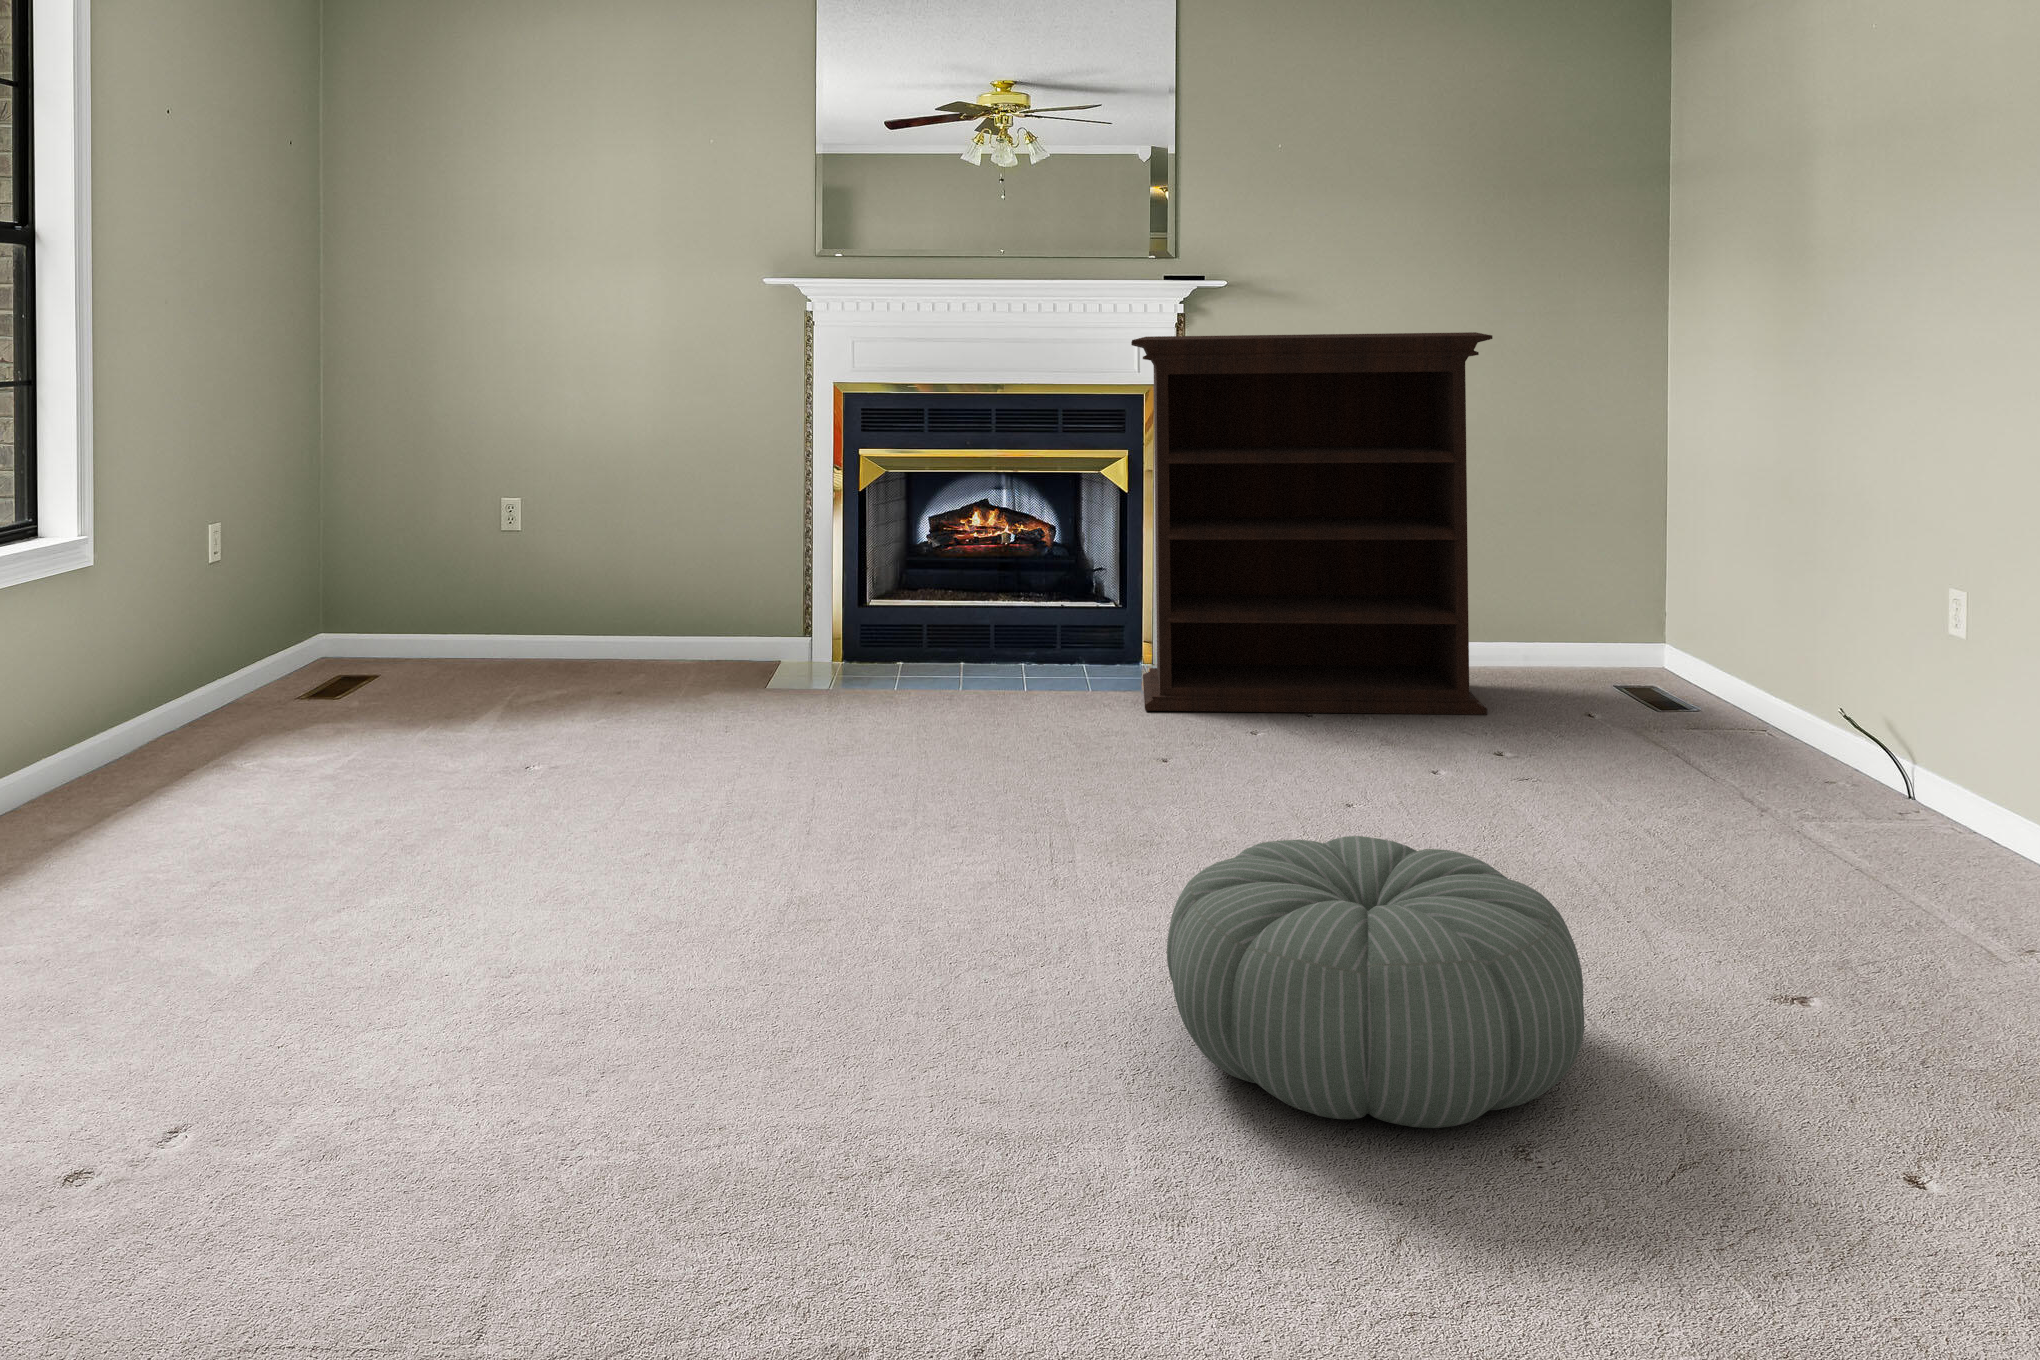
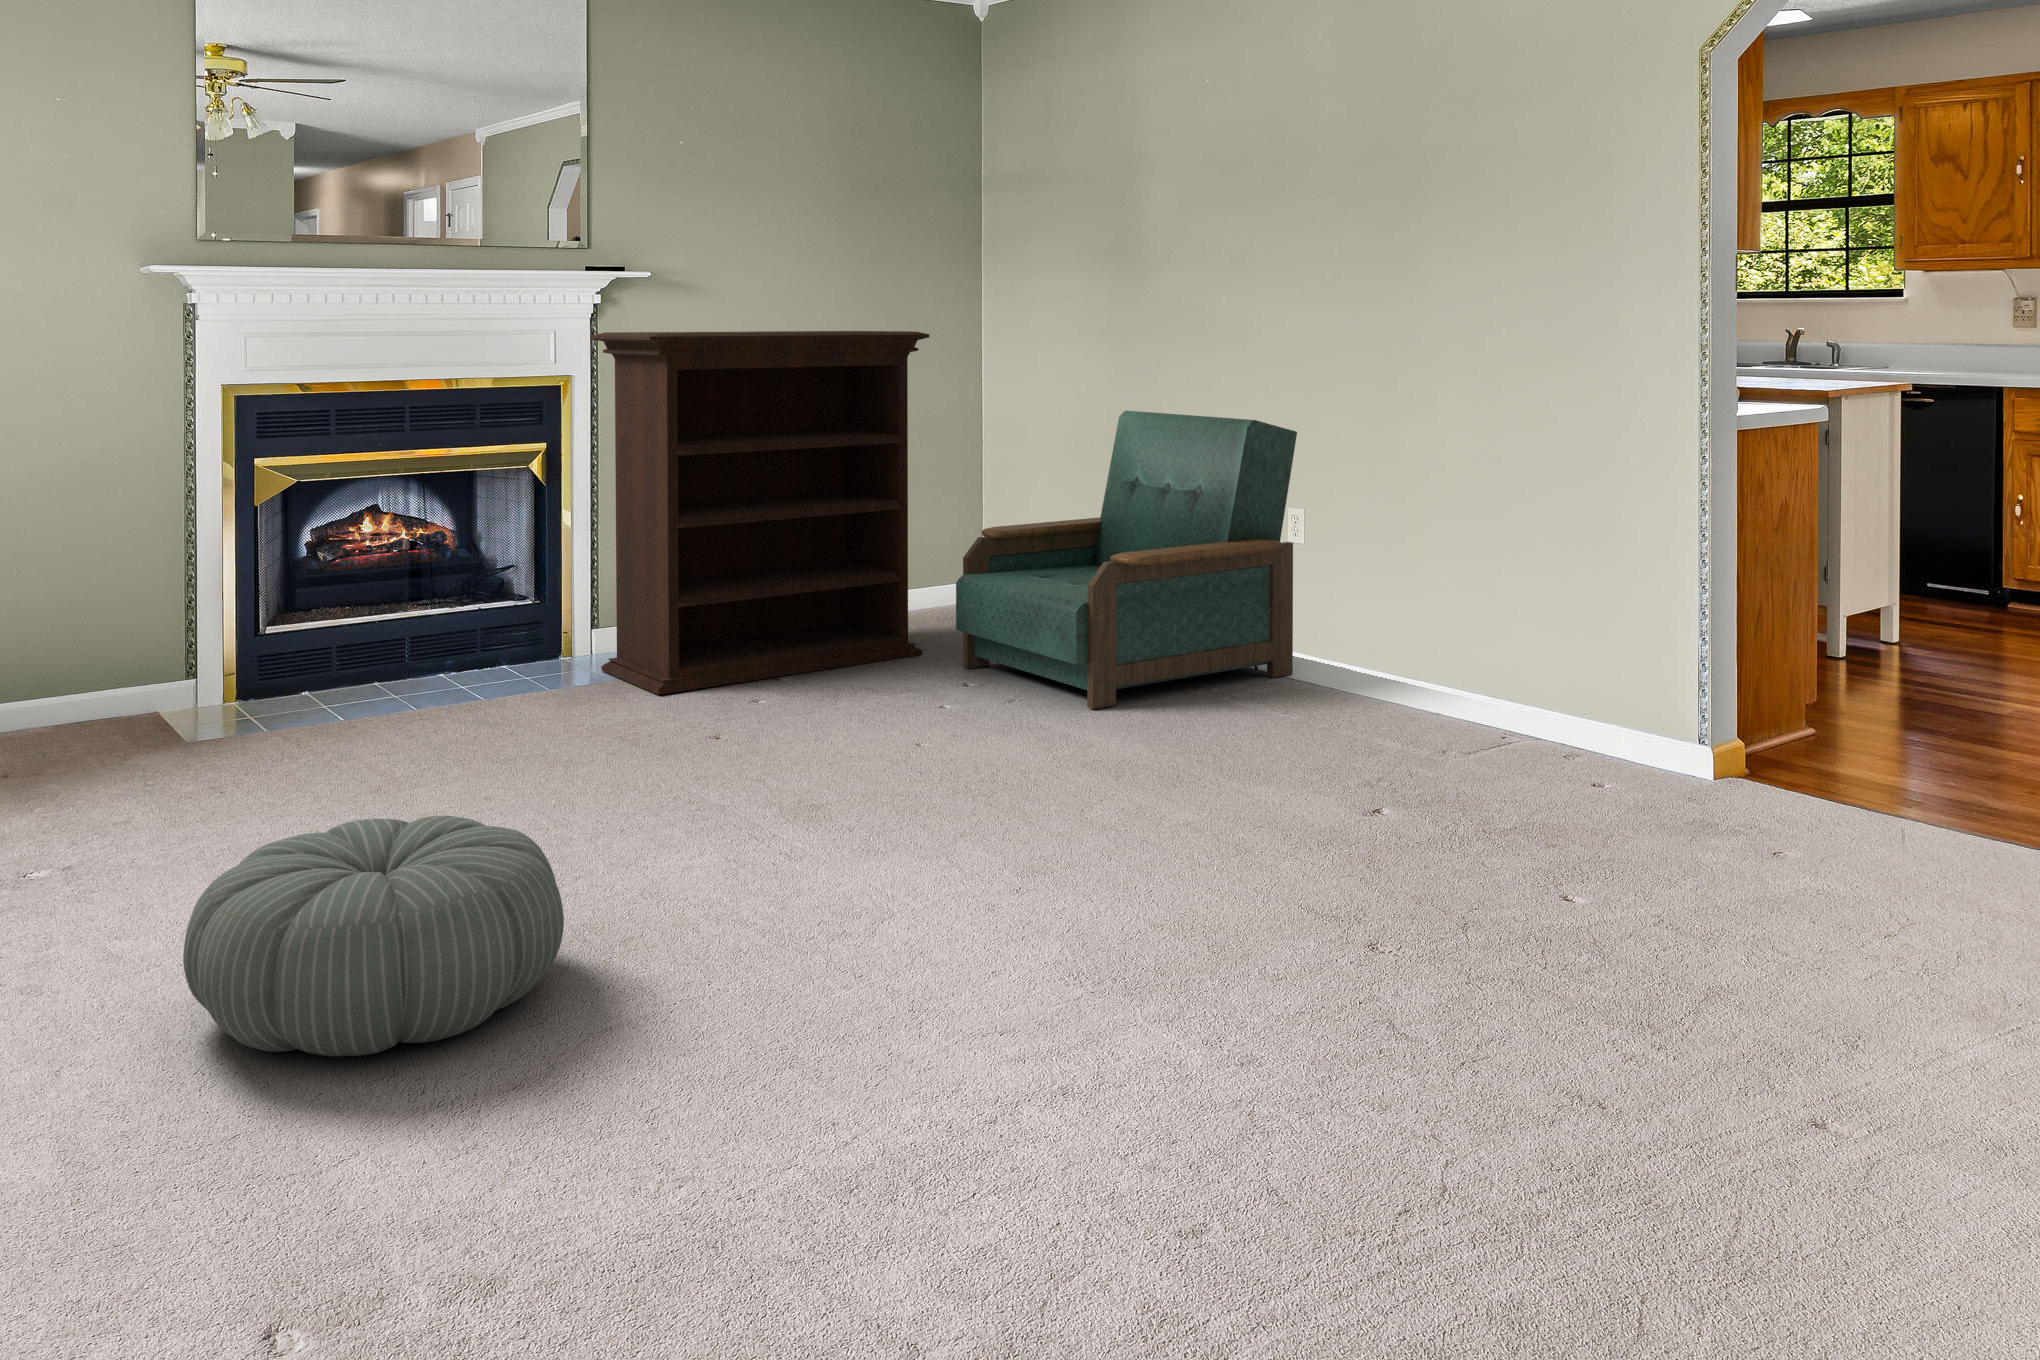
armchair: none [1491,432,1980,828] -> present [956,411,1297,709]
pouf: present [1167,836,1584,1128] -> present [183,815,564,1056]

